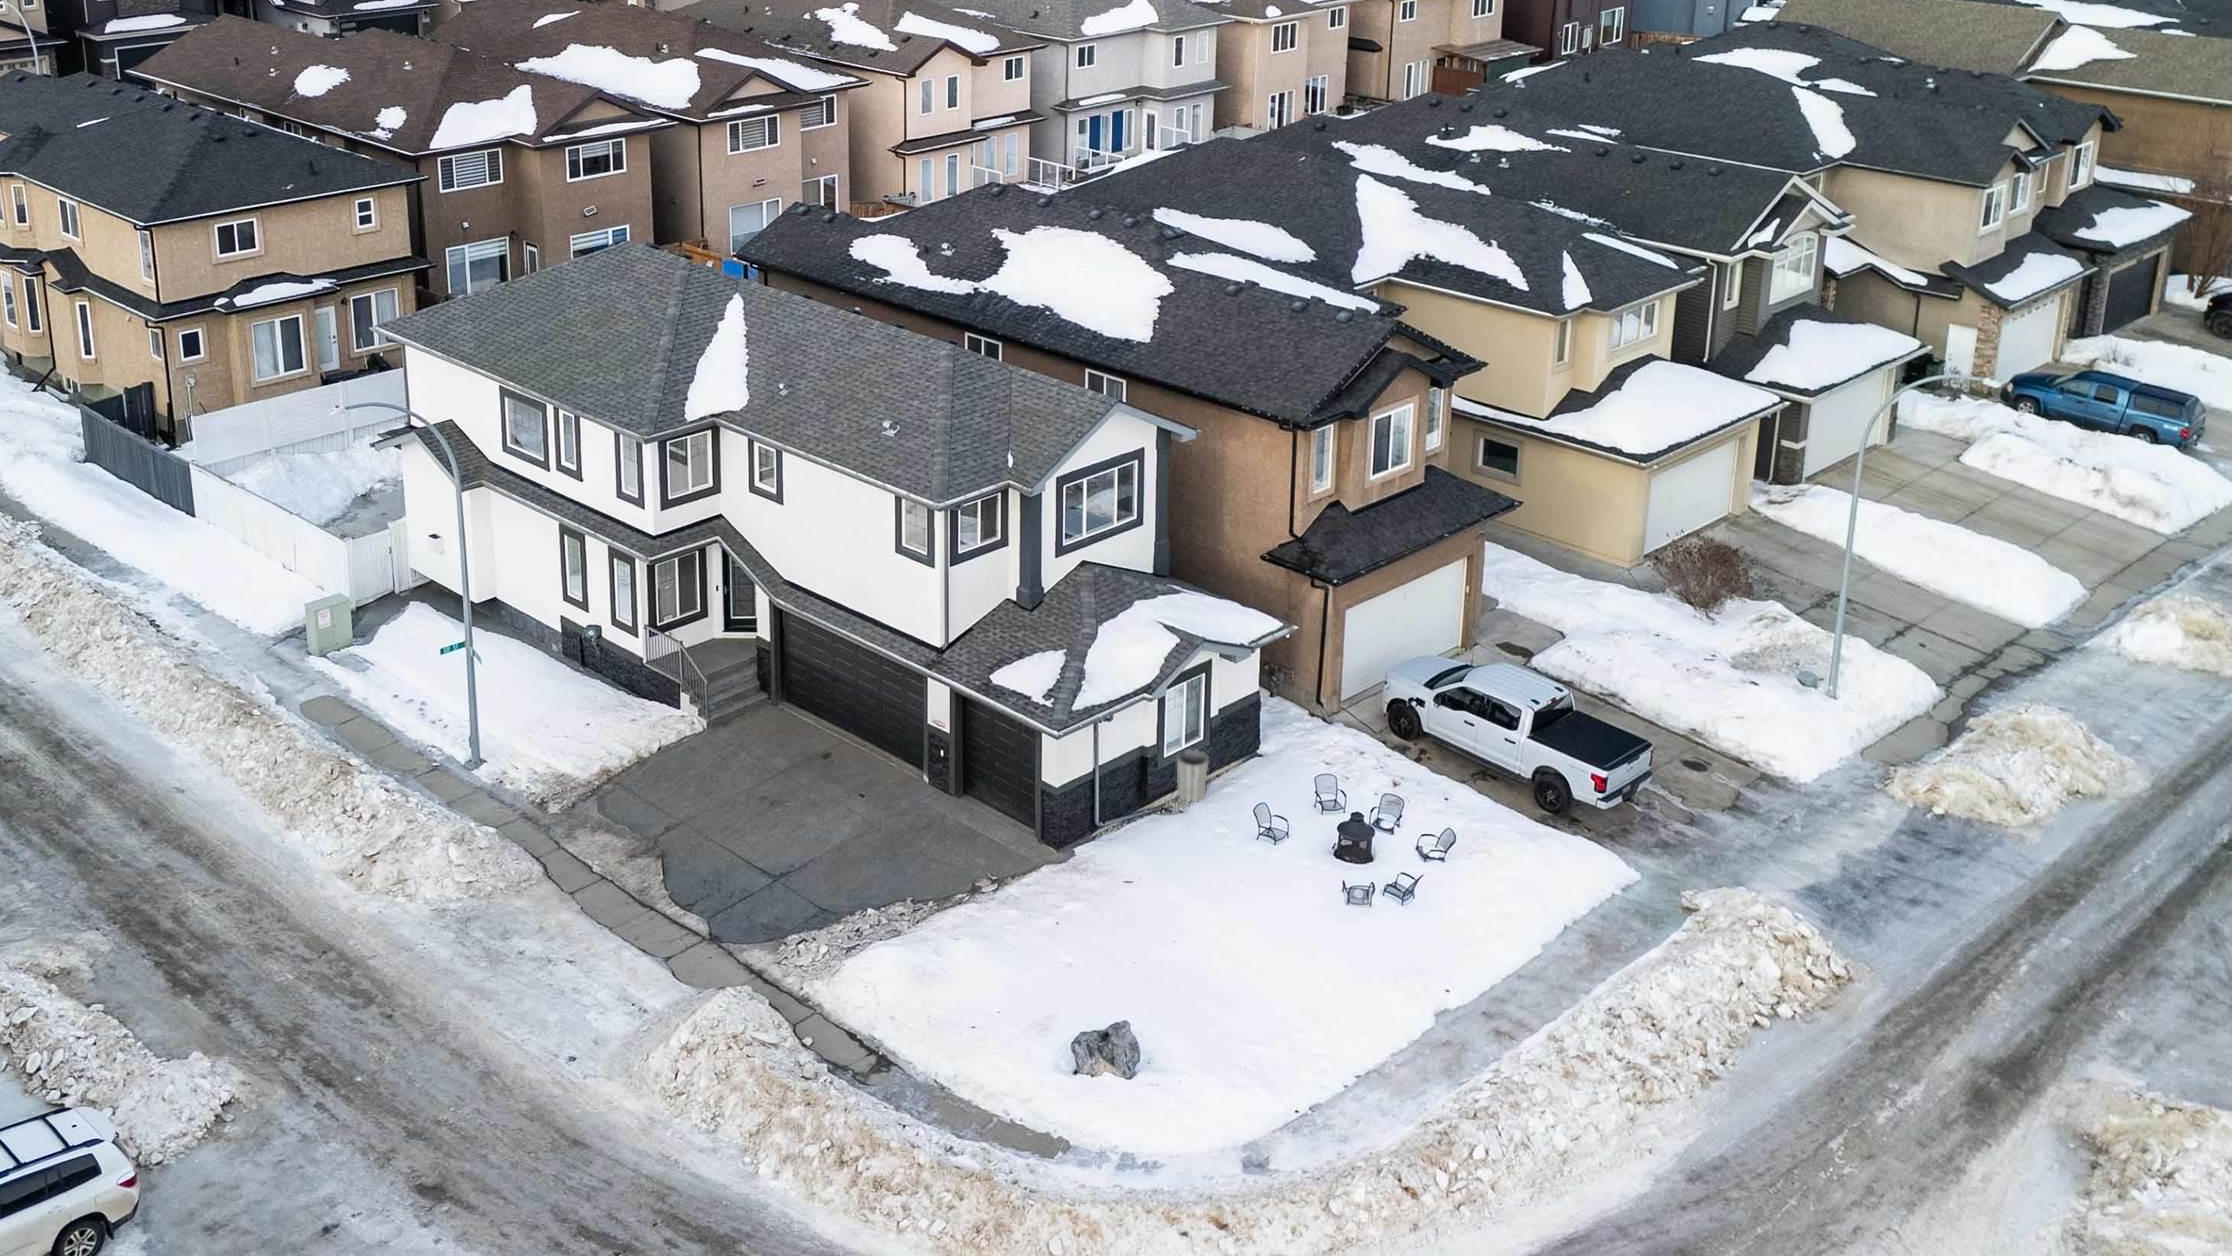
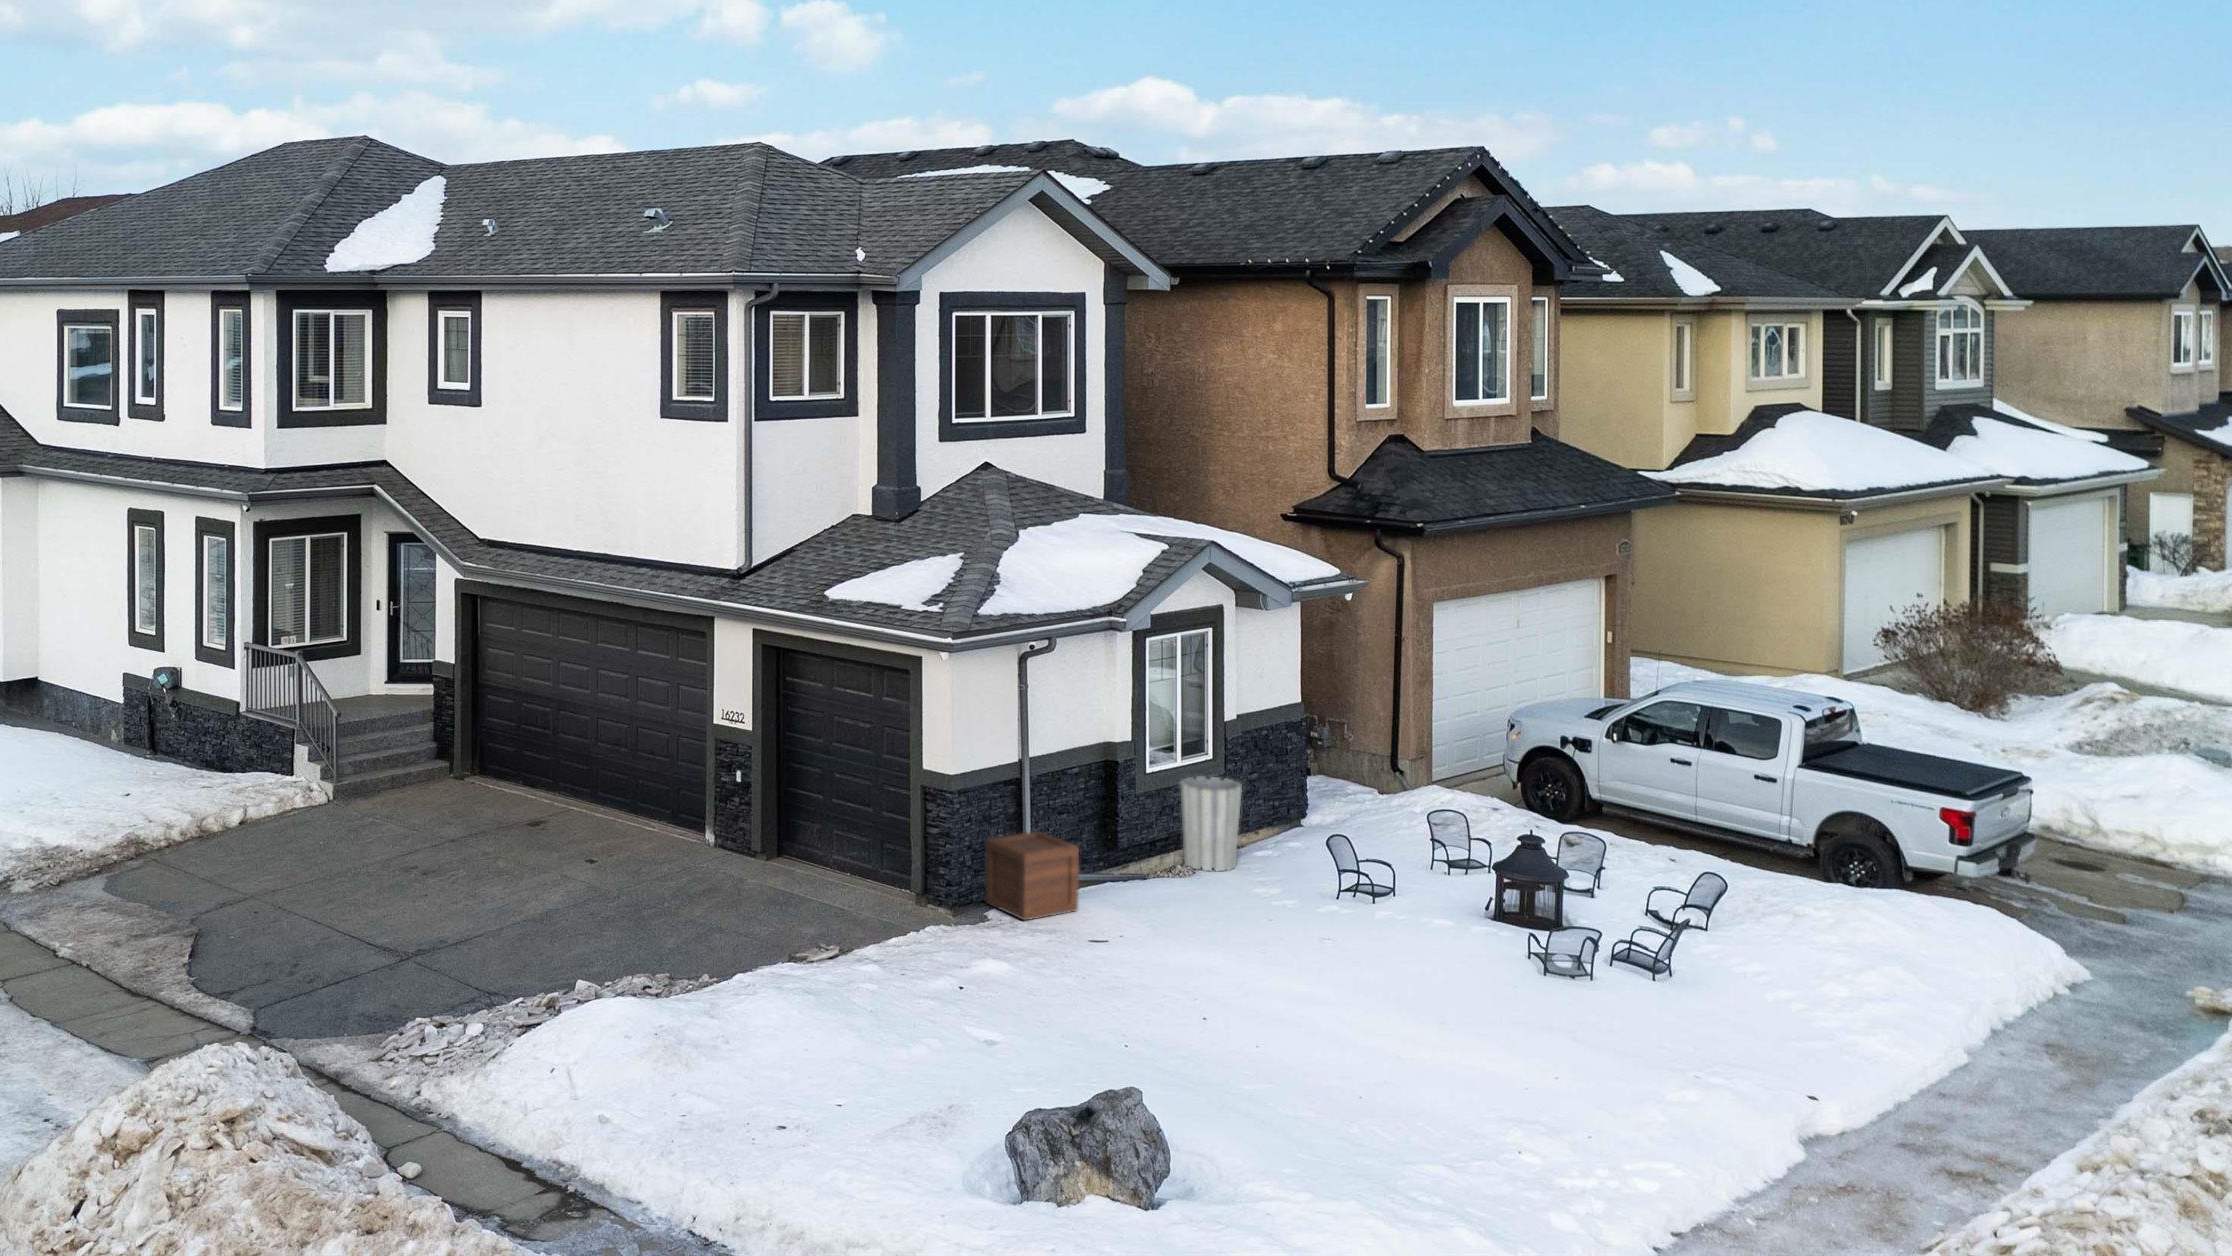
wooden crate: none [1068,797,1116,851] -> present [985,831,1079,920]

